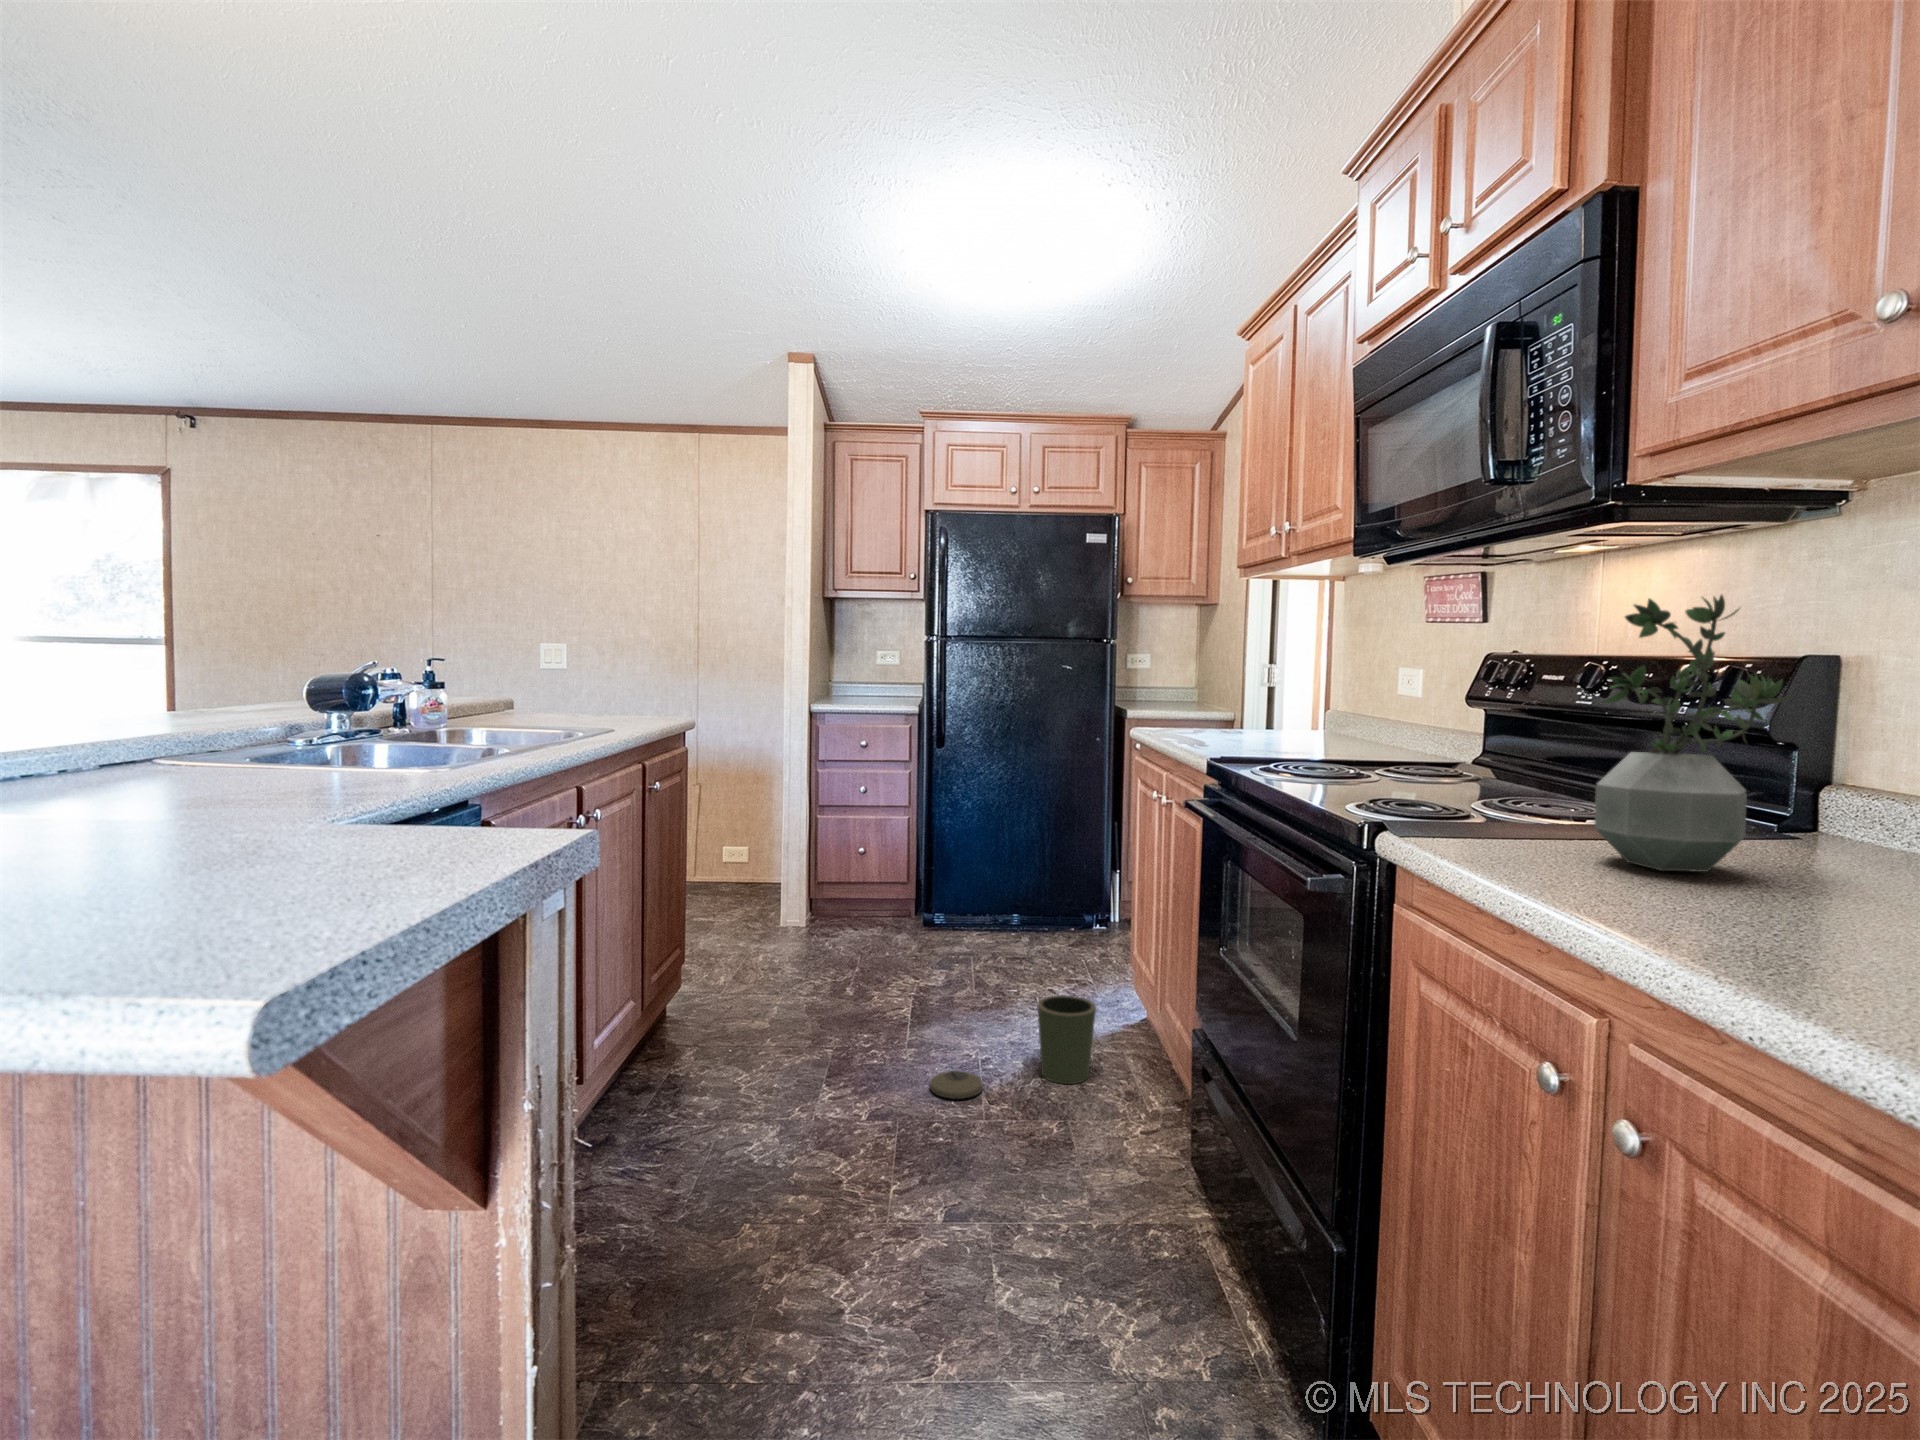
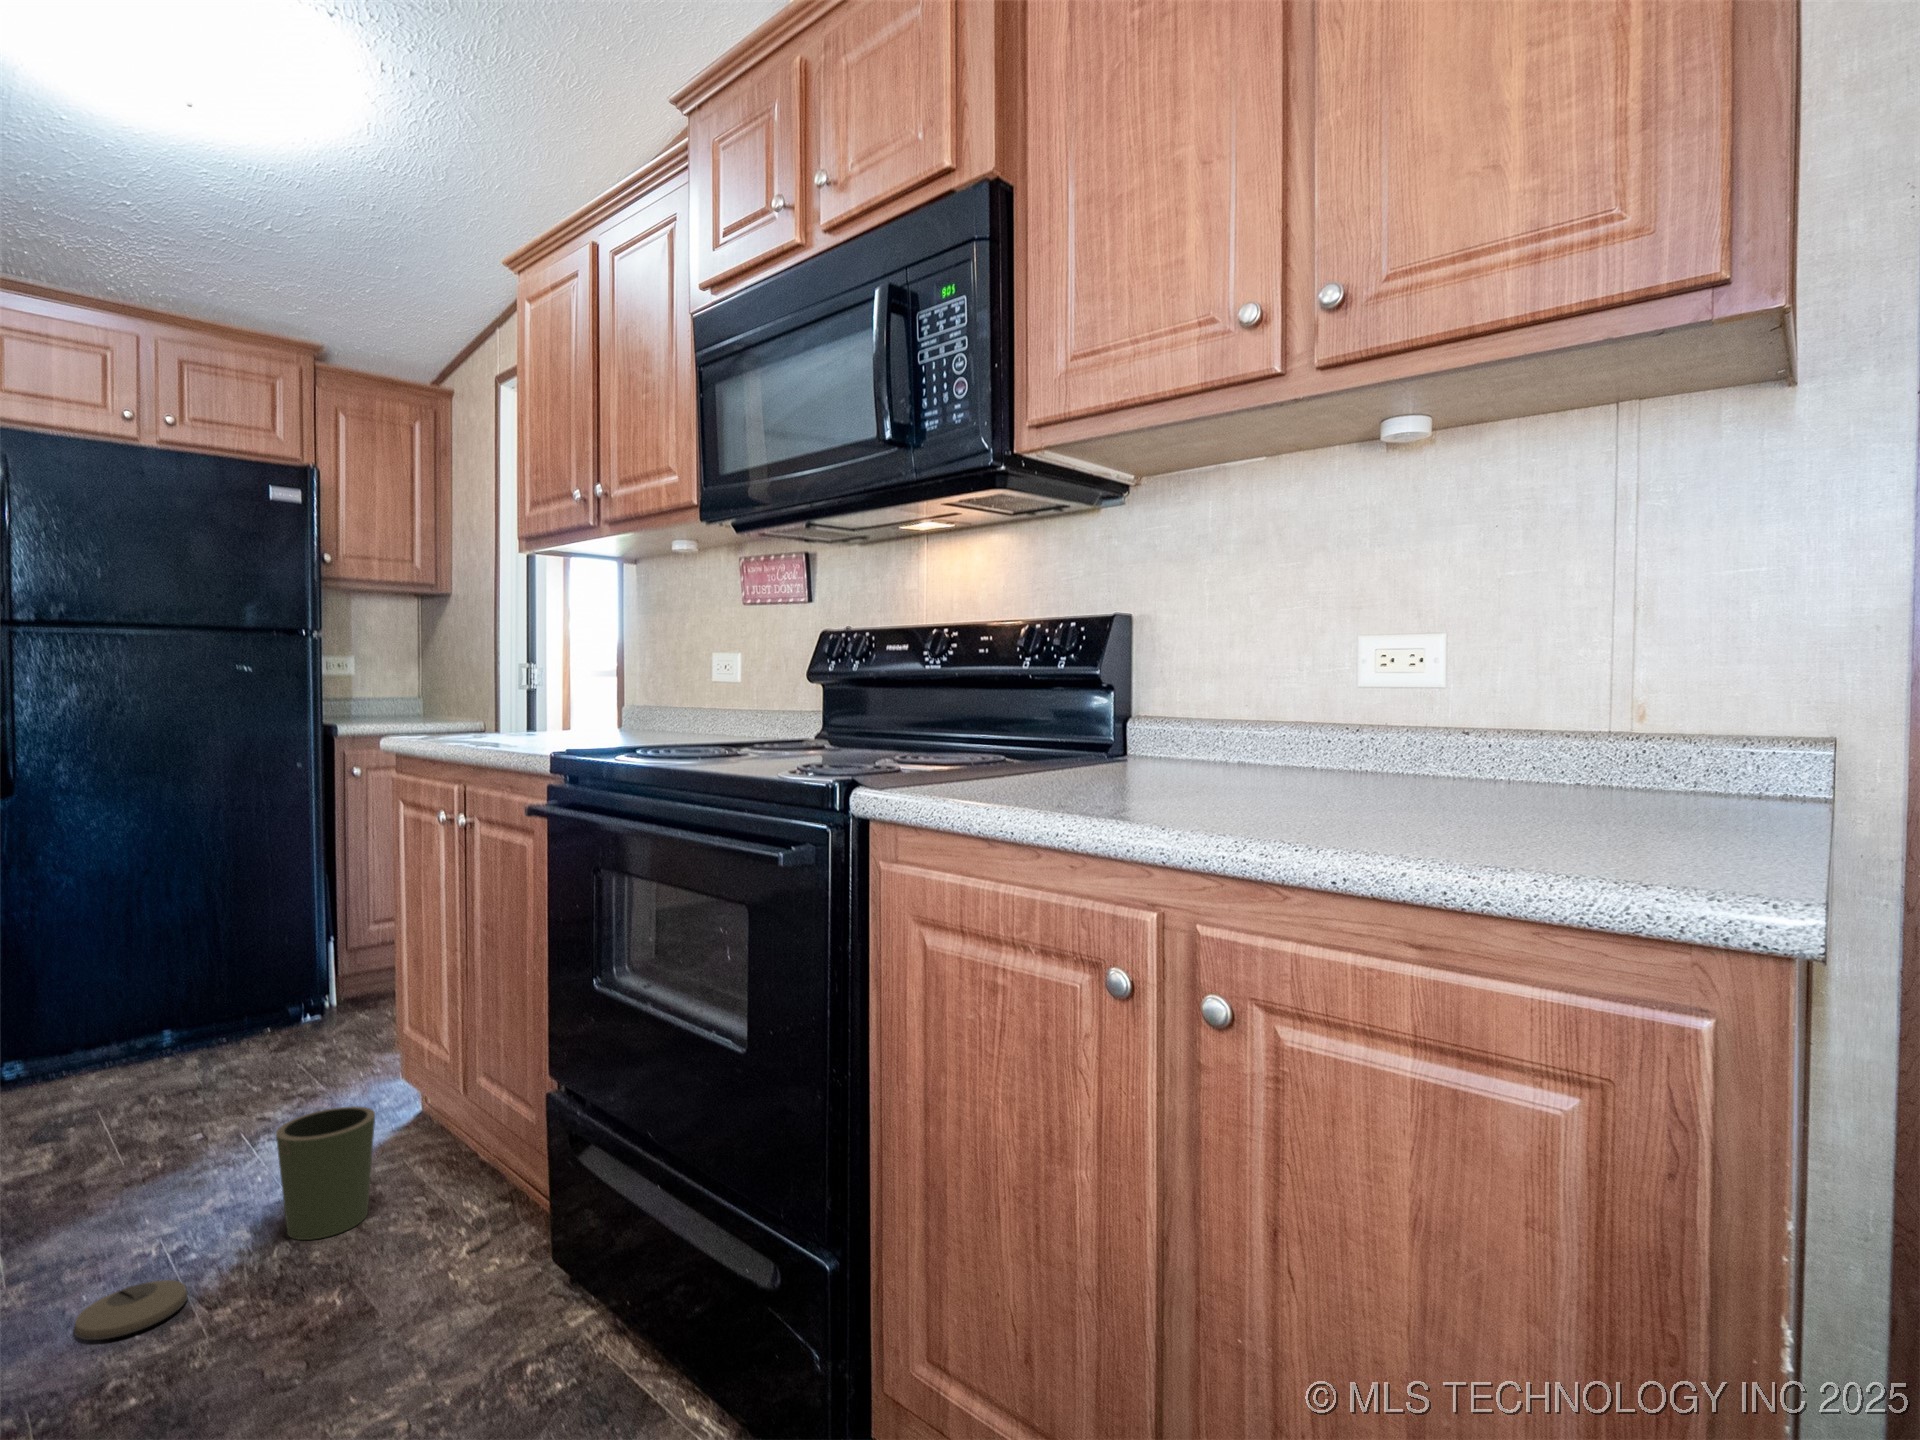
potted plant: present [1595,595,1792,872] -> none [1029,549,1152,788]

